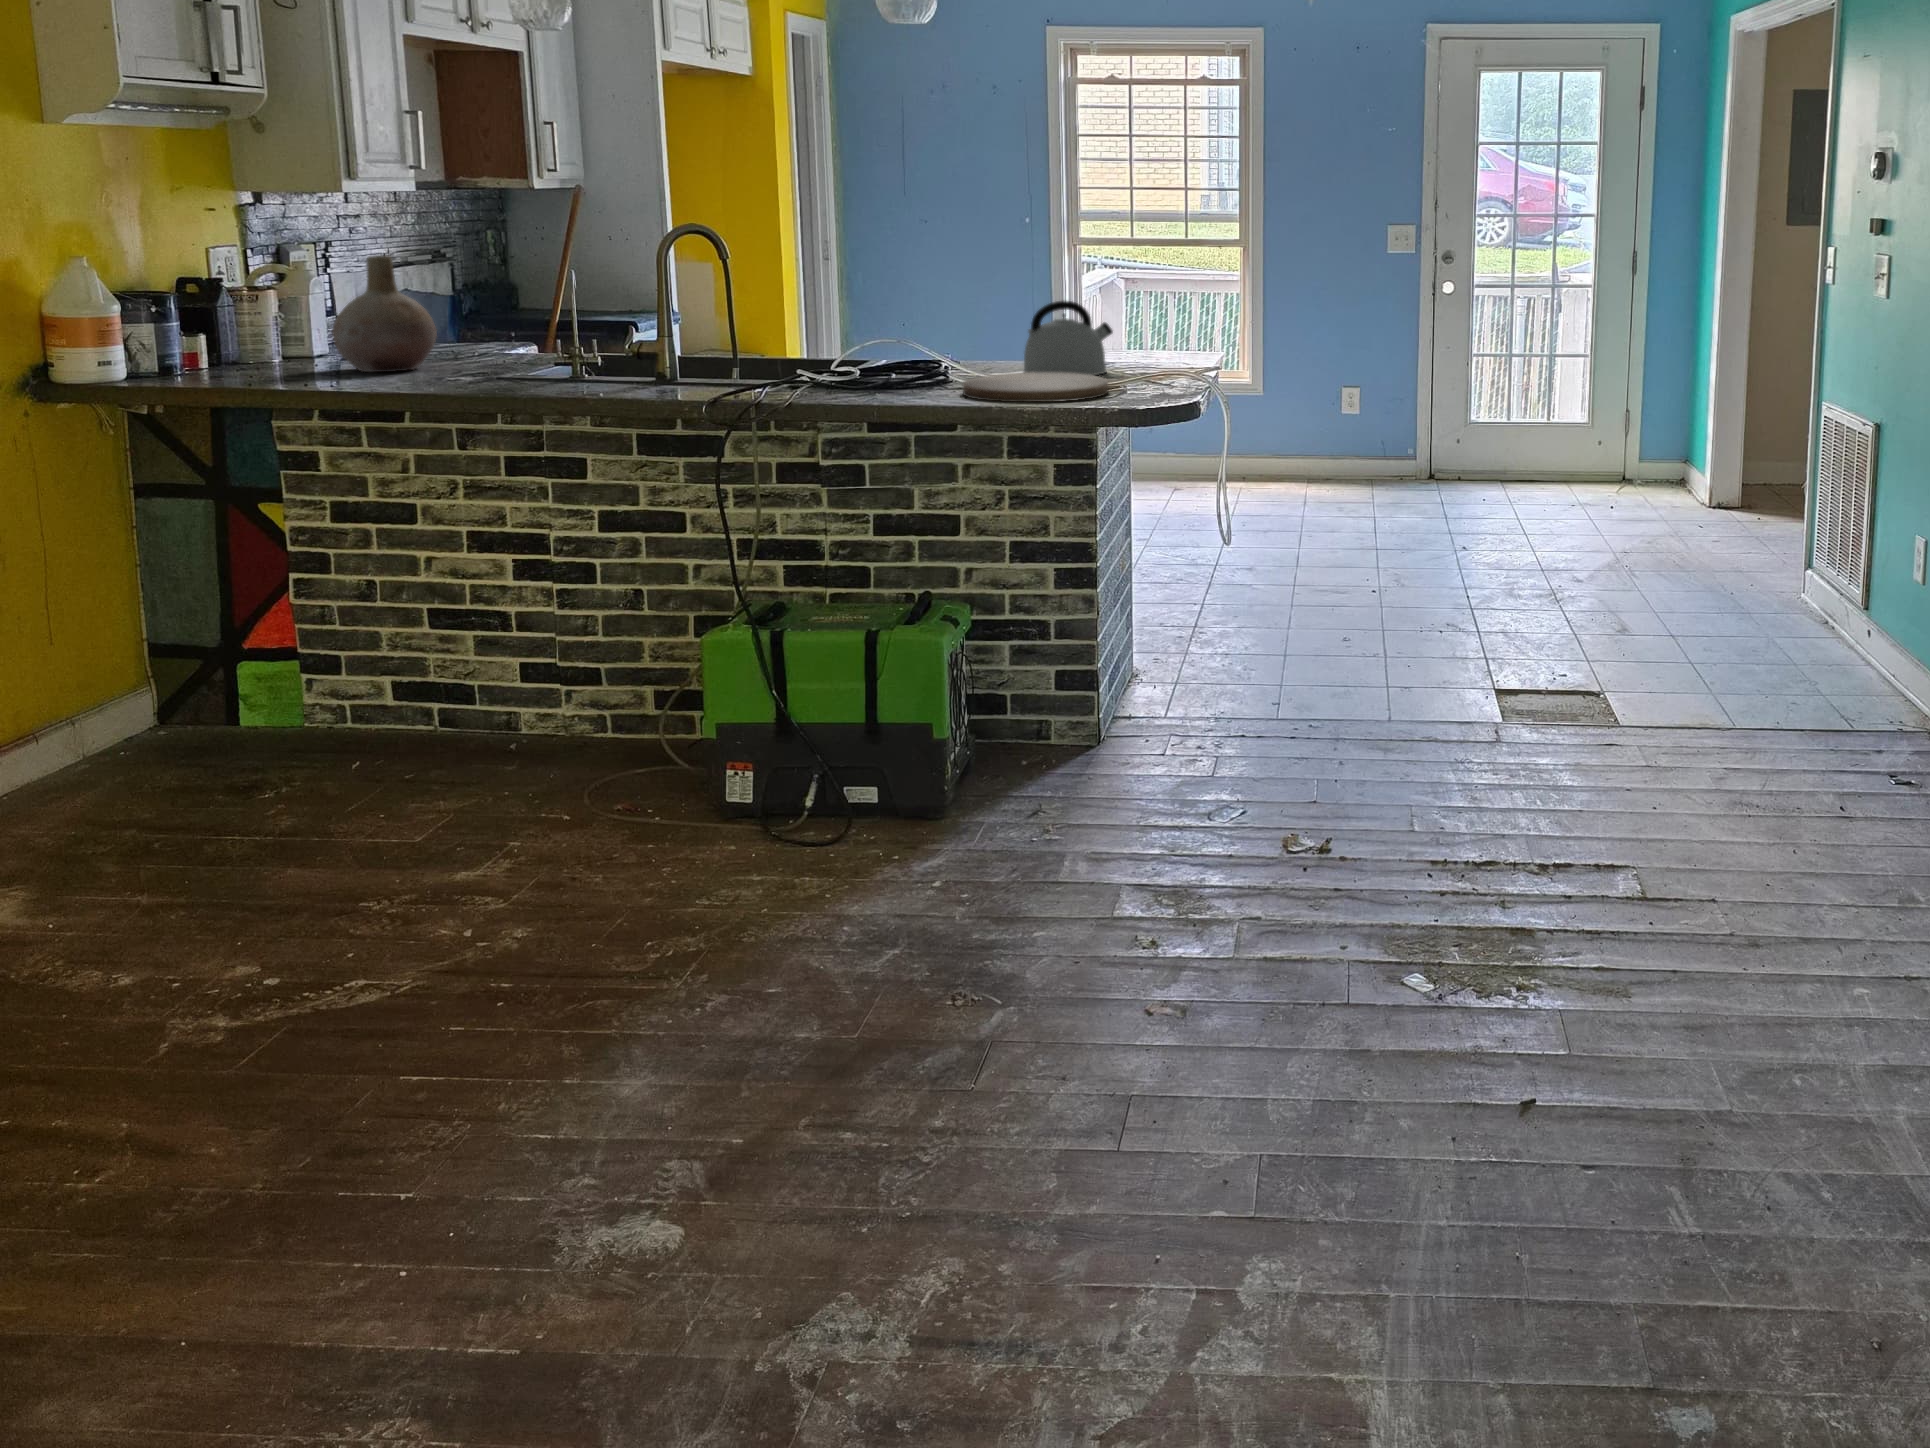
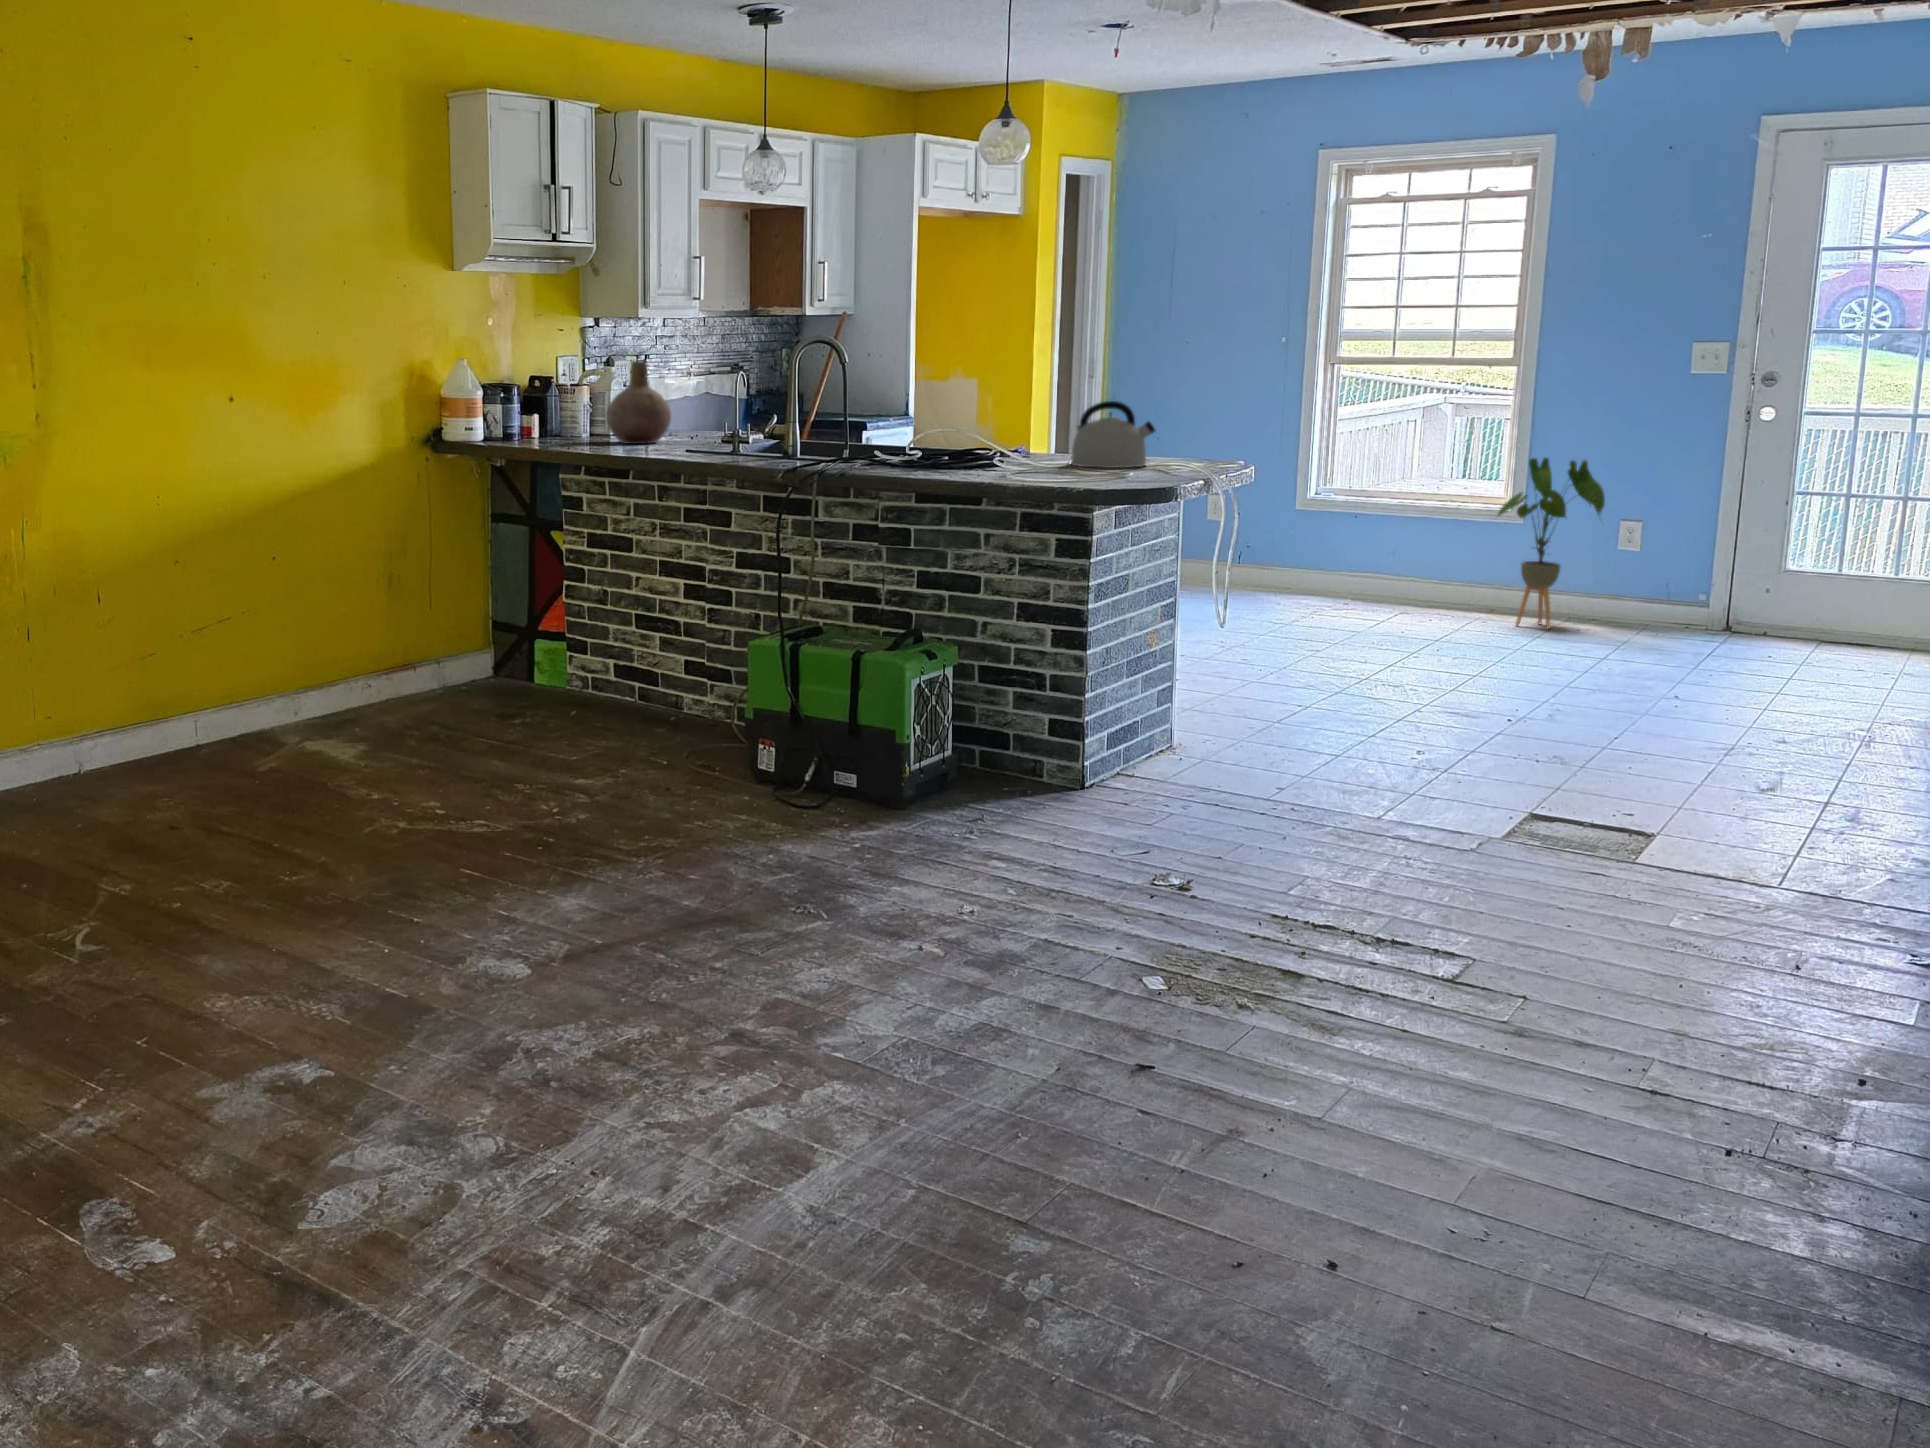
house plant: none [1254,328,1346,486] -> present [1498,458,1605,629]
cutting board: present [963,372,1109,402] -> none [972,459,1099,480]

